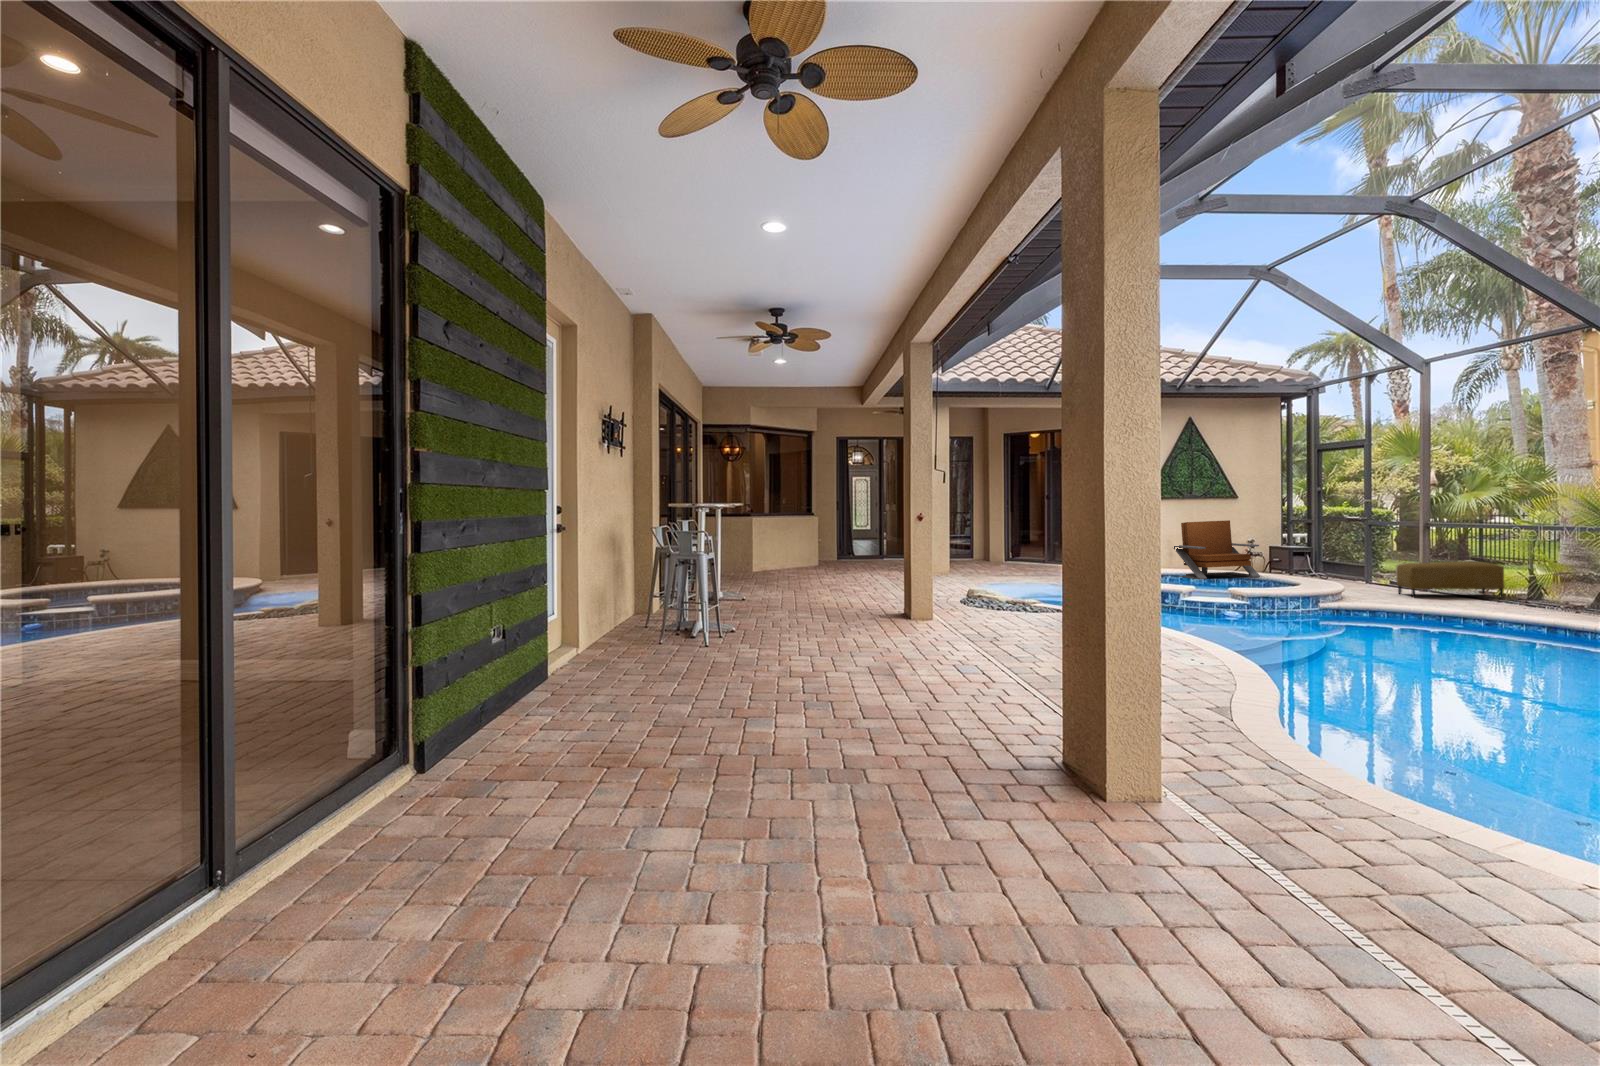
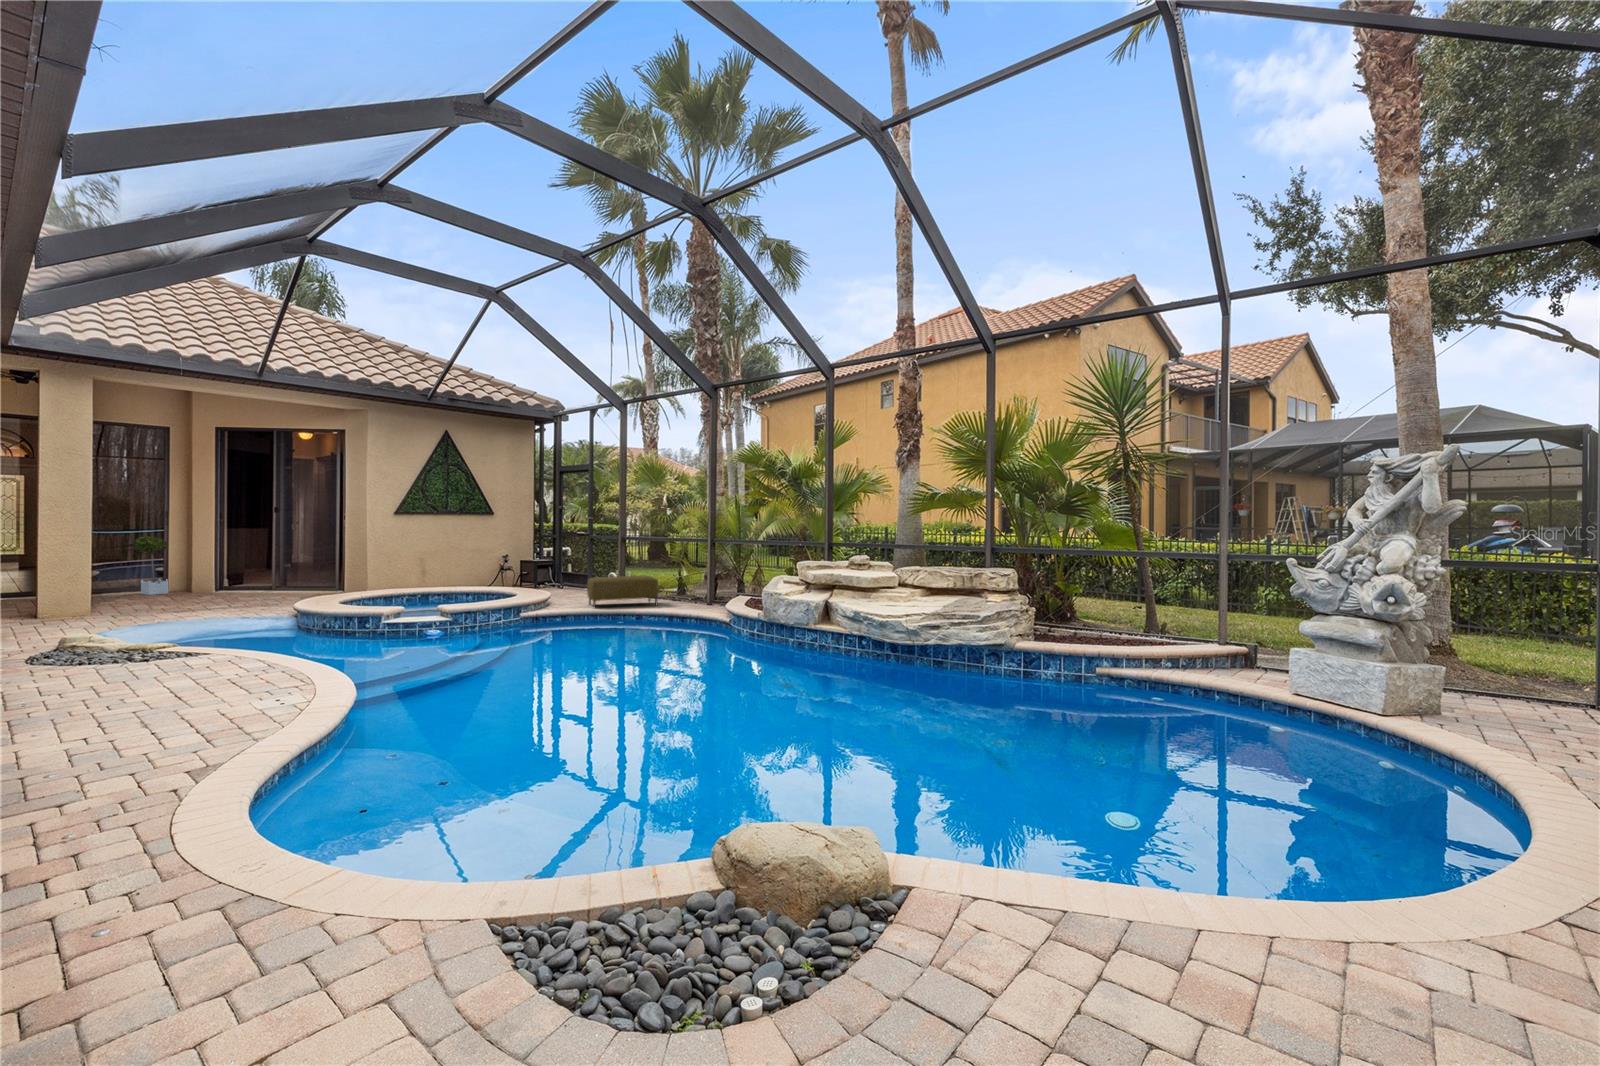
lounge chair: present [1174,520,1260,580] -> none [421,535,502,594]
potted tree: none [947,528,970,574] -> present [134,536,168,595]

